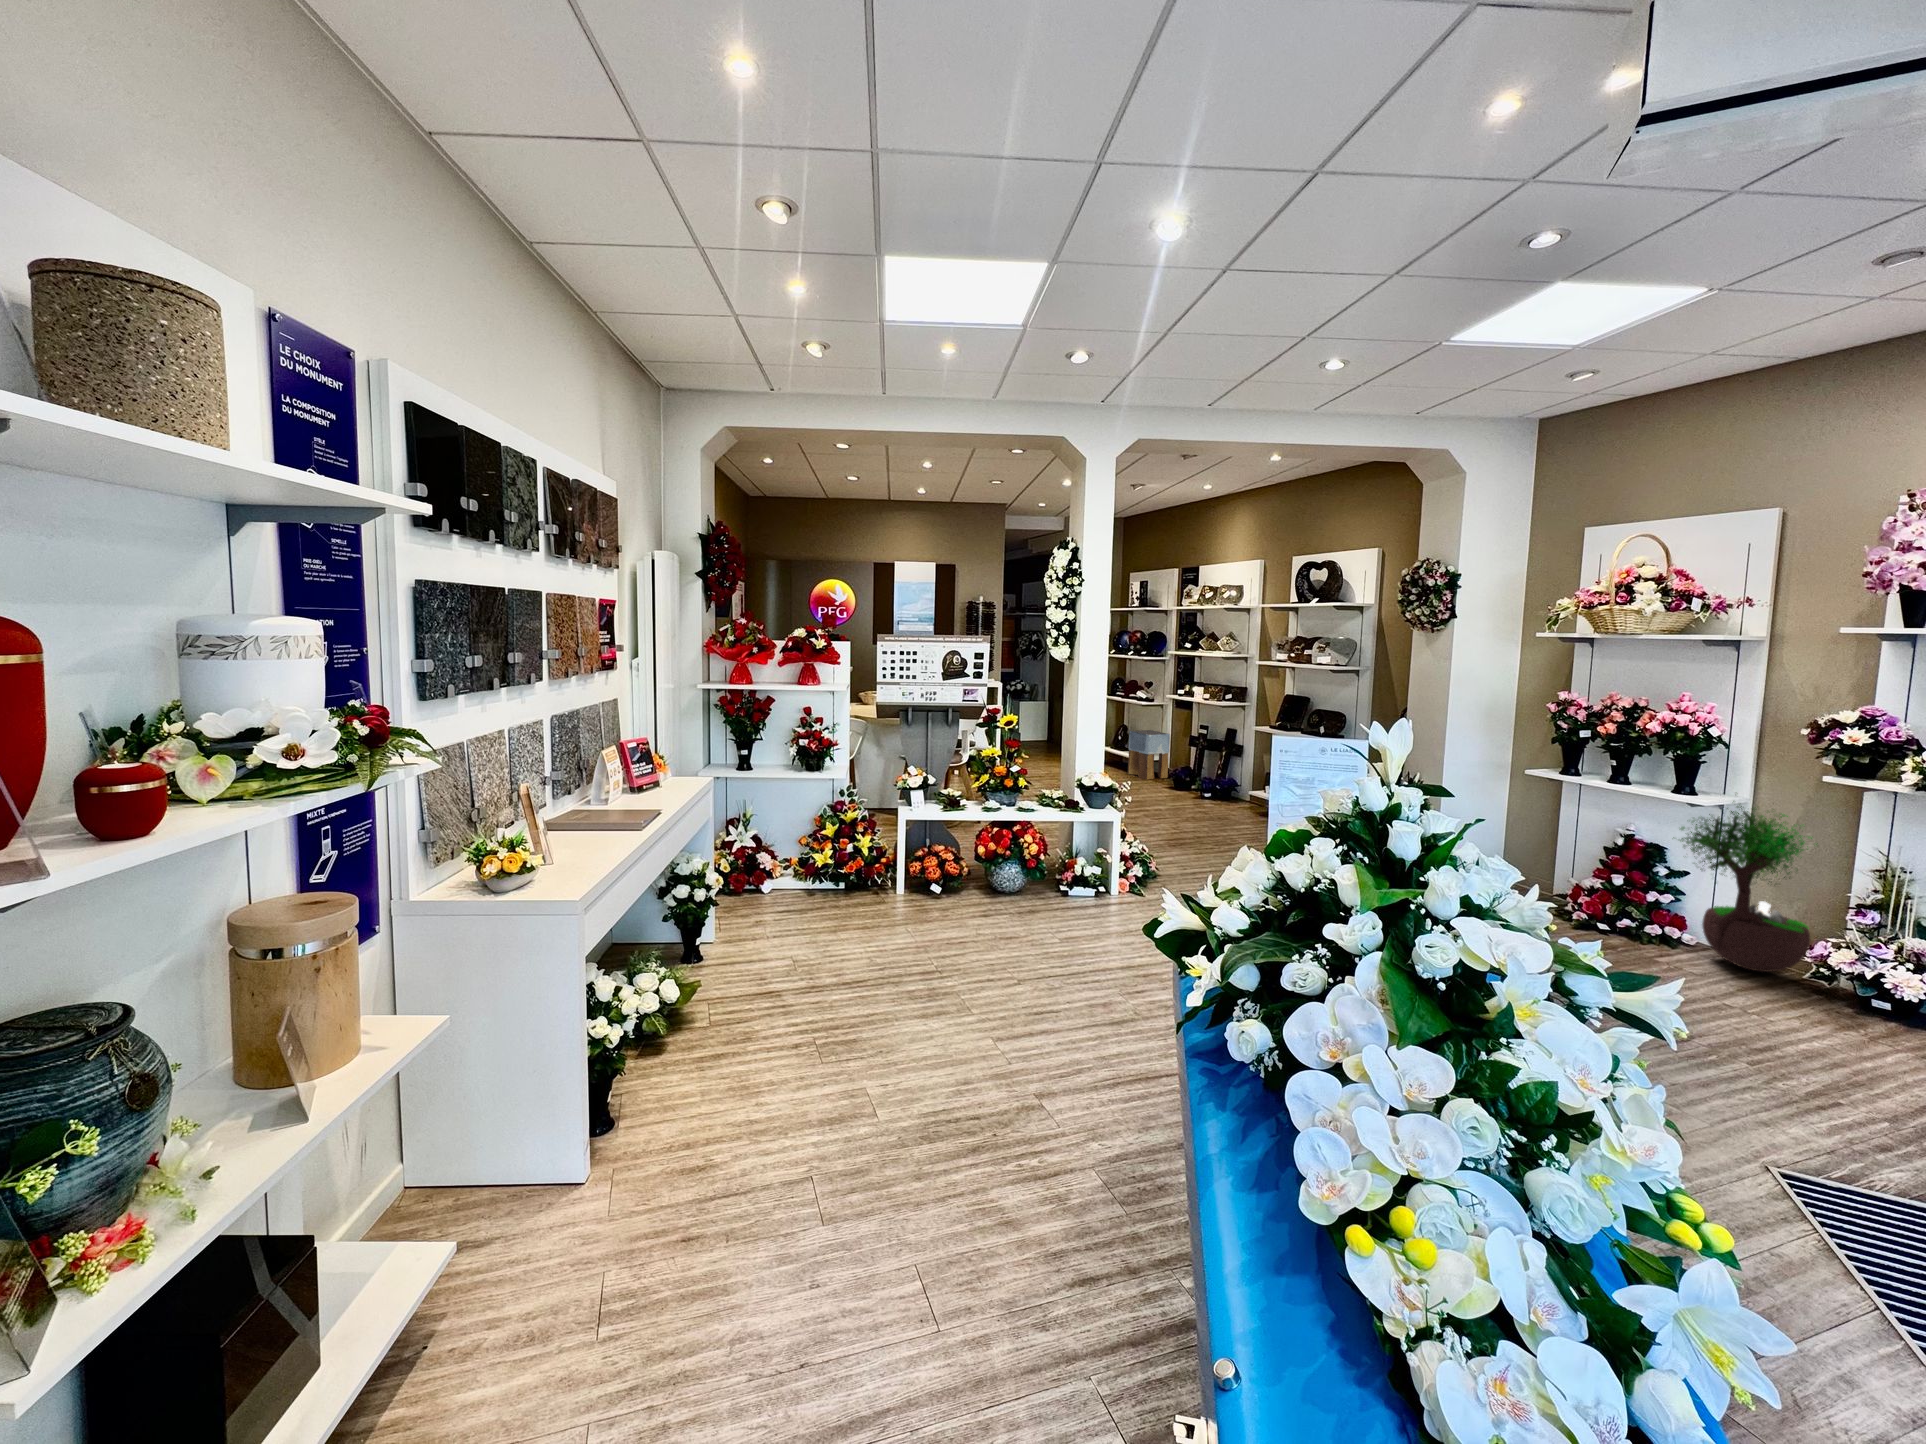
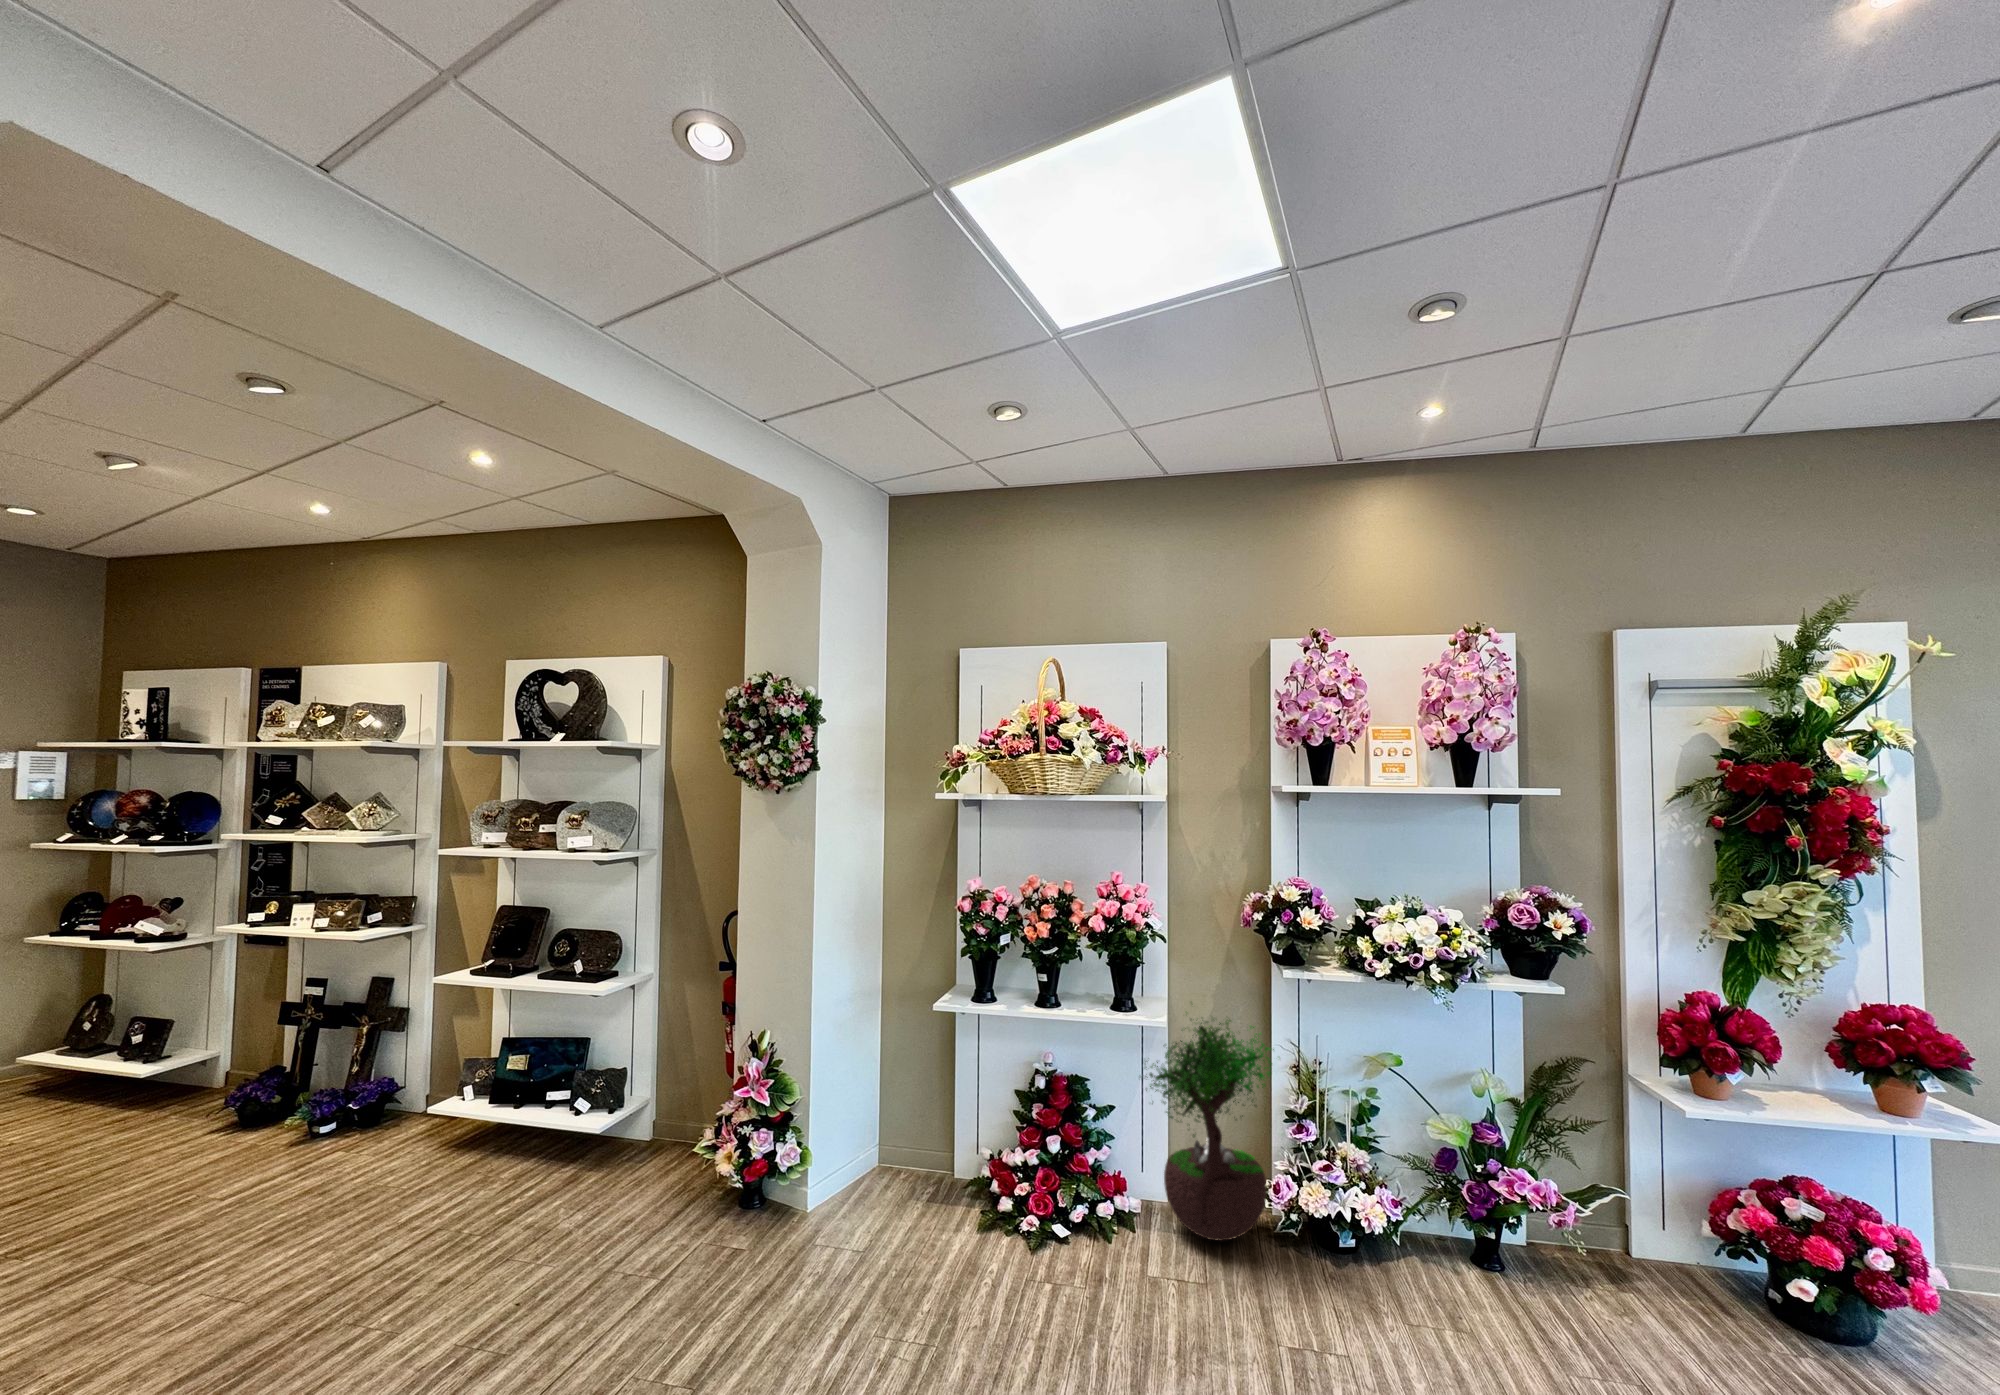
stool: present [1128,730,1170,779] -> none [112,999,228,1113]

